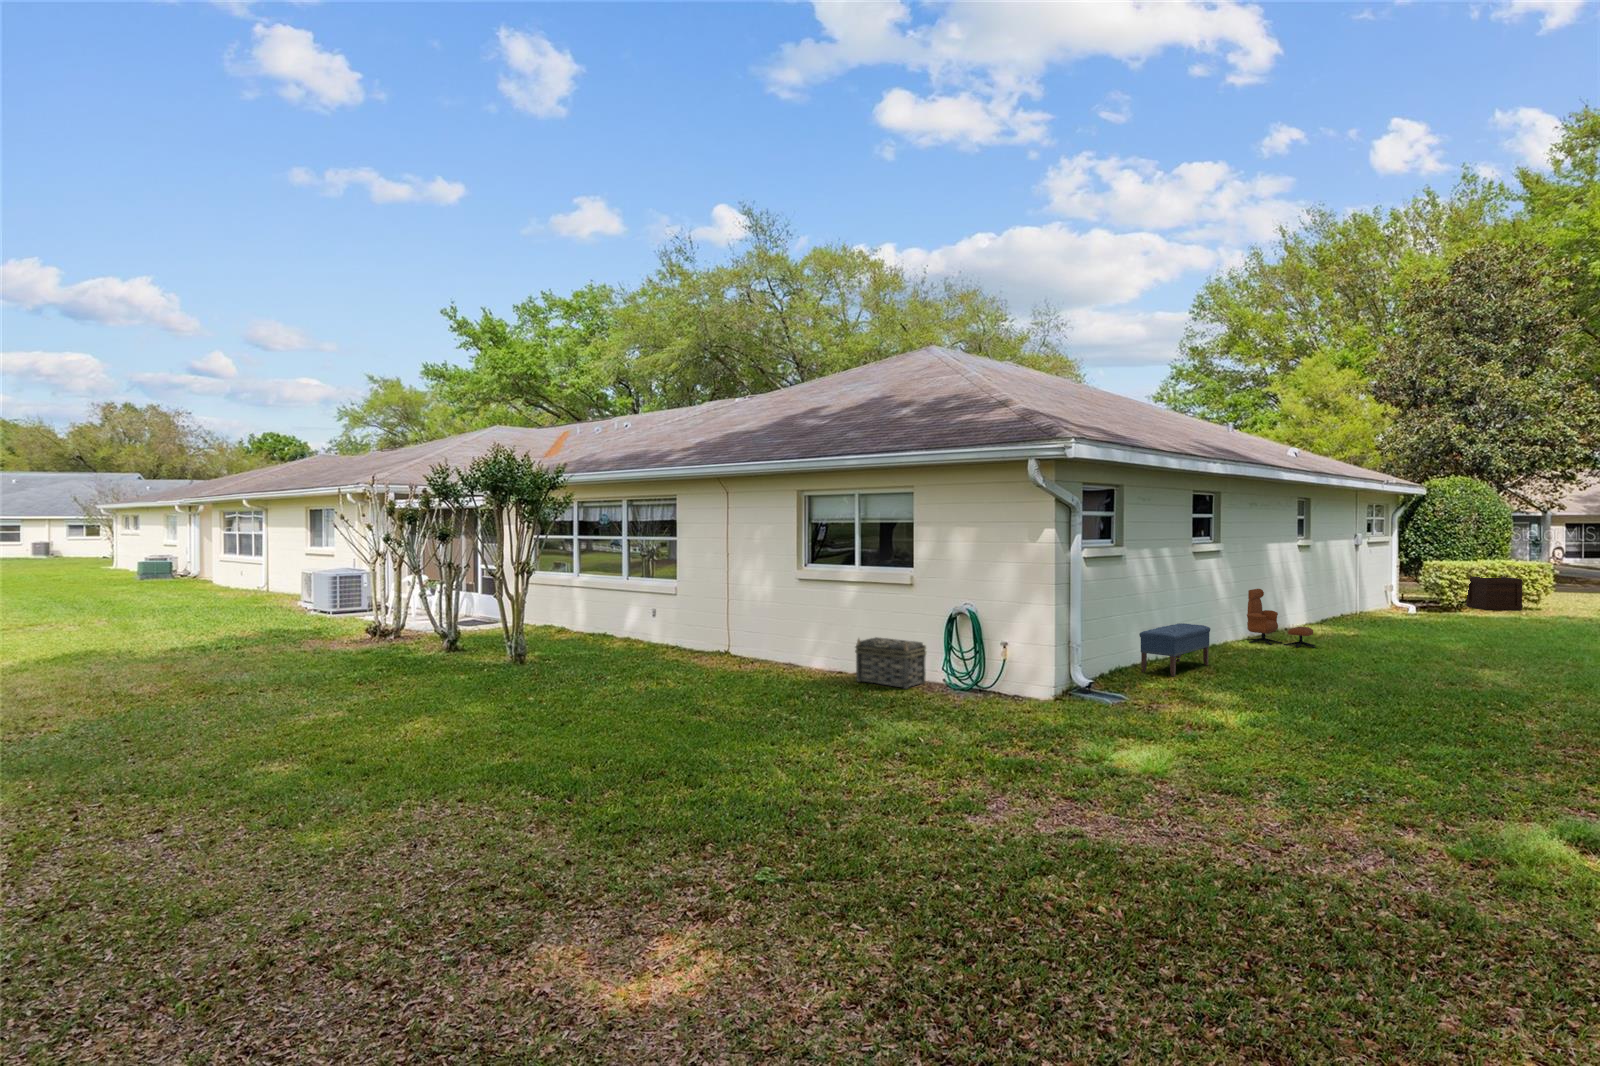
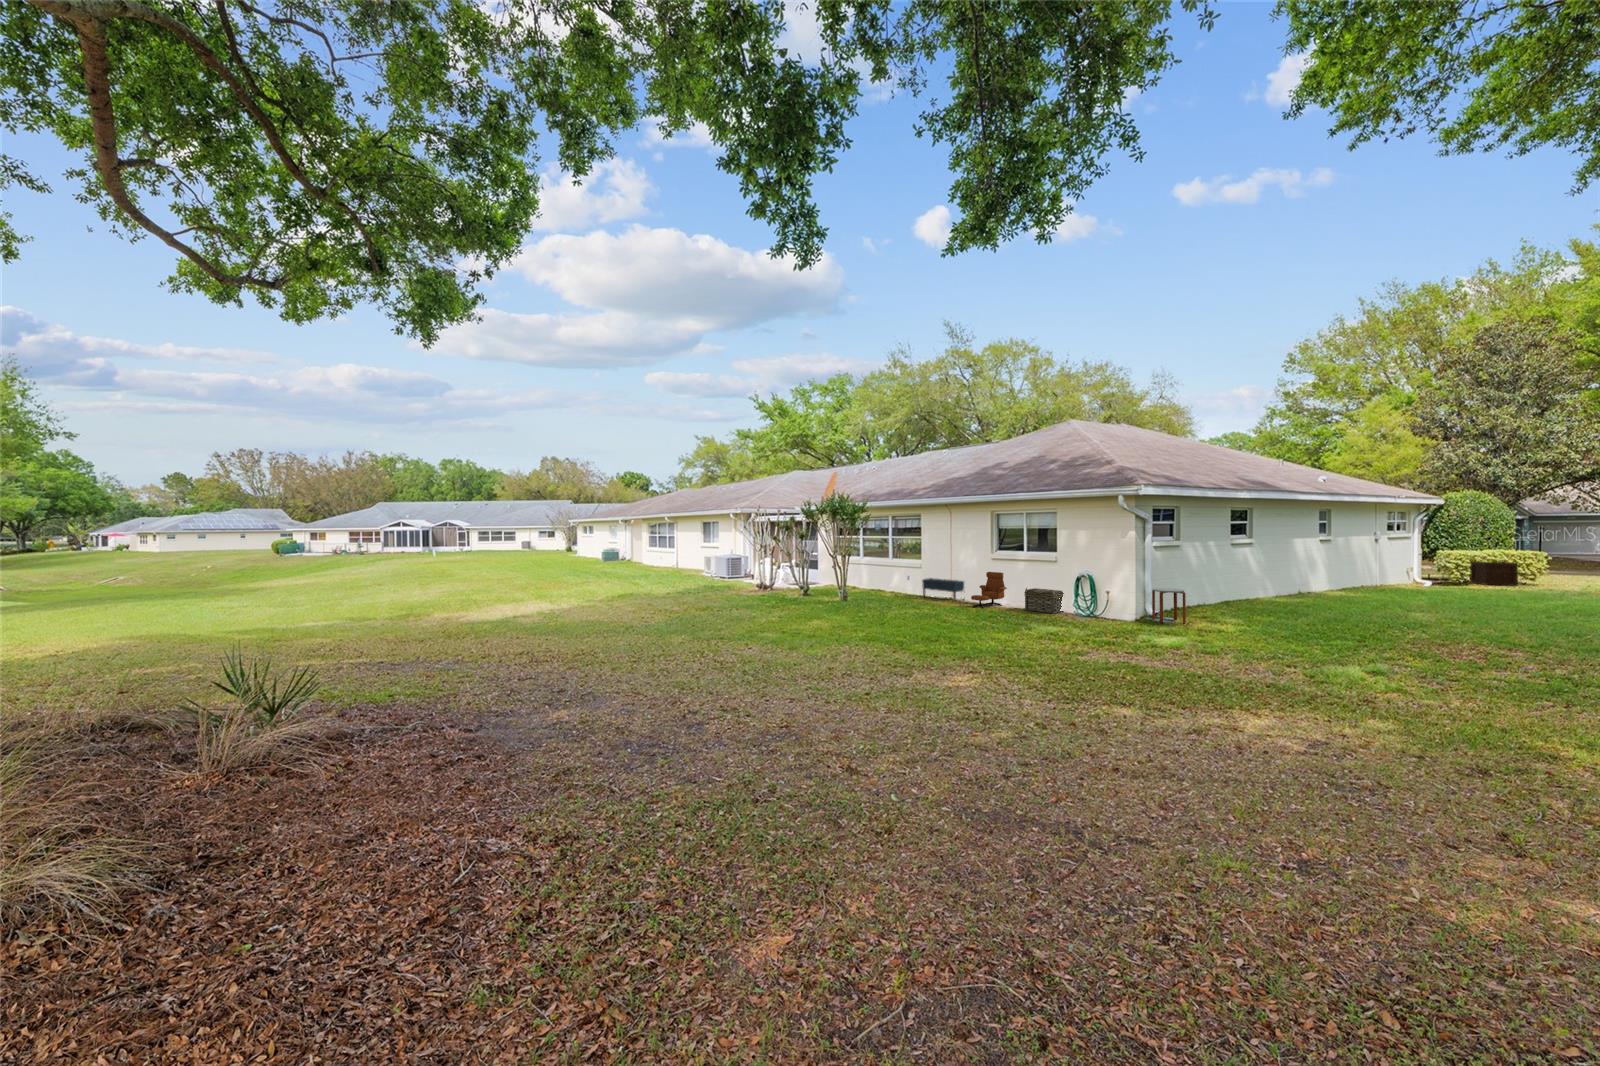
lounge chair: present [1247,589,1316,648] -> present [971,572,1007,608]
bench: present [1139,623,1210,676] -> present [922,578,964,601]
side table: none [1078,636,1135,705] -> present [1152,588,1186,624]

